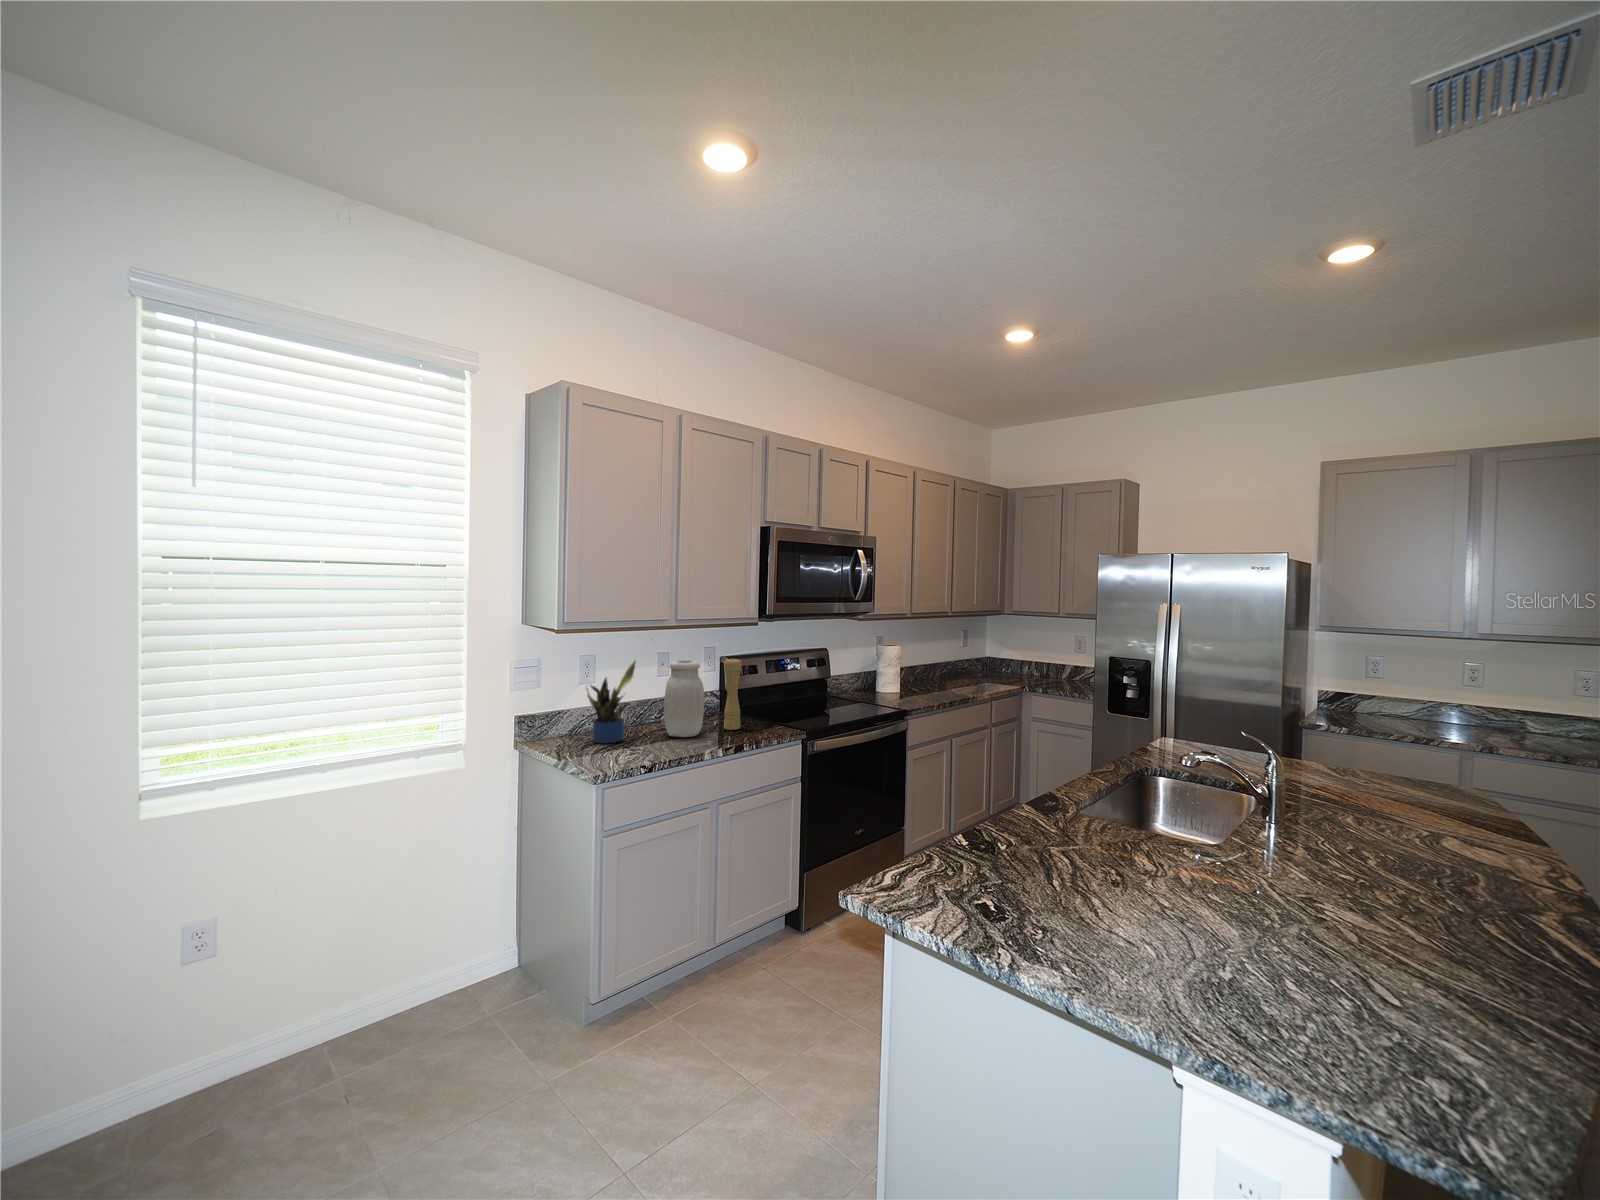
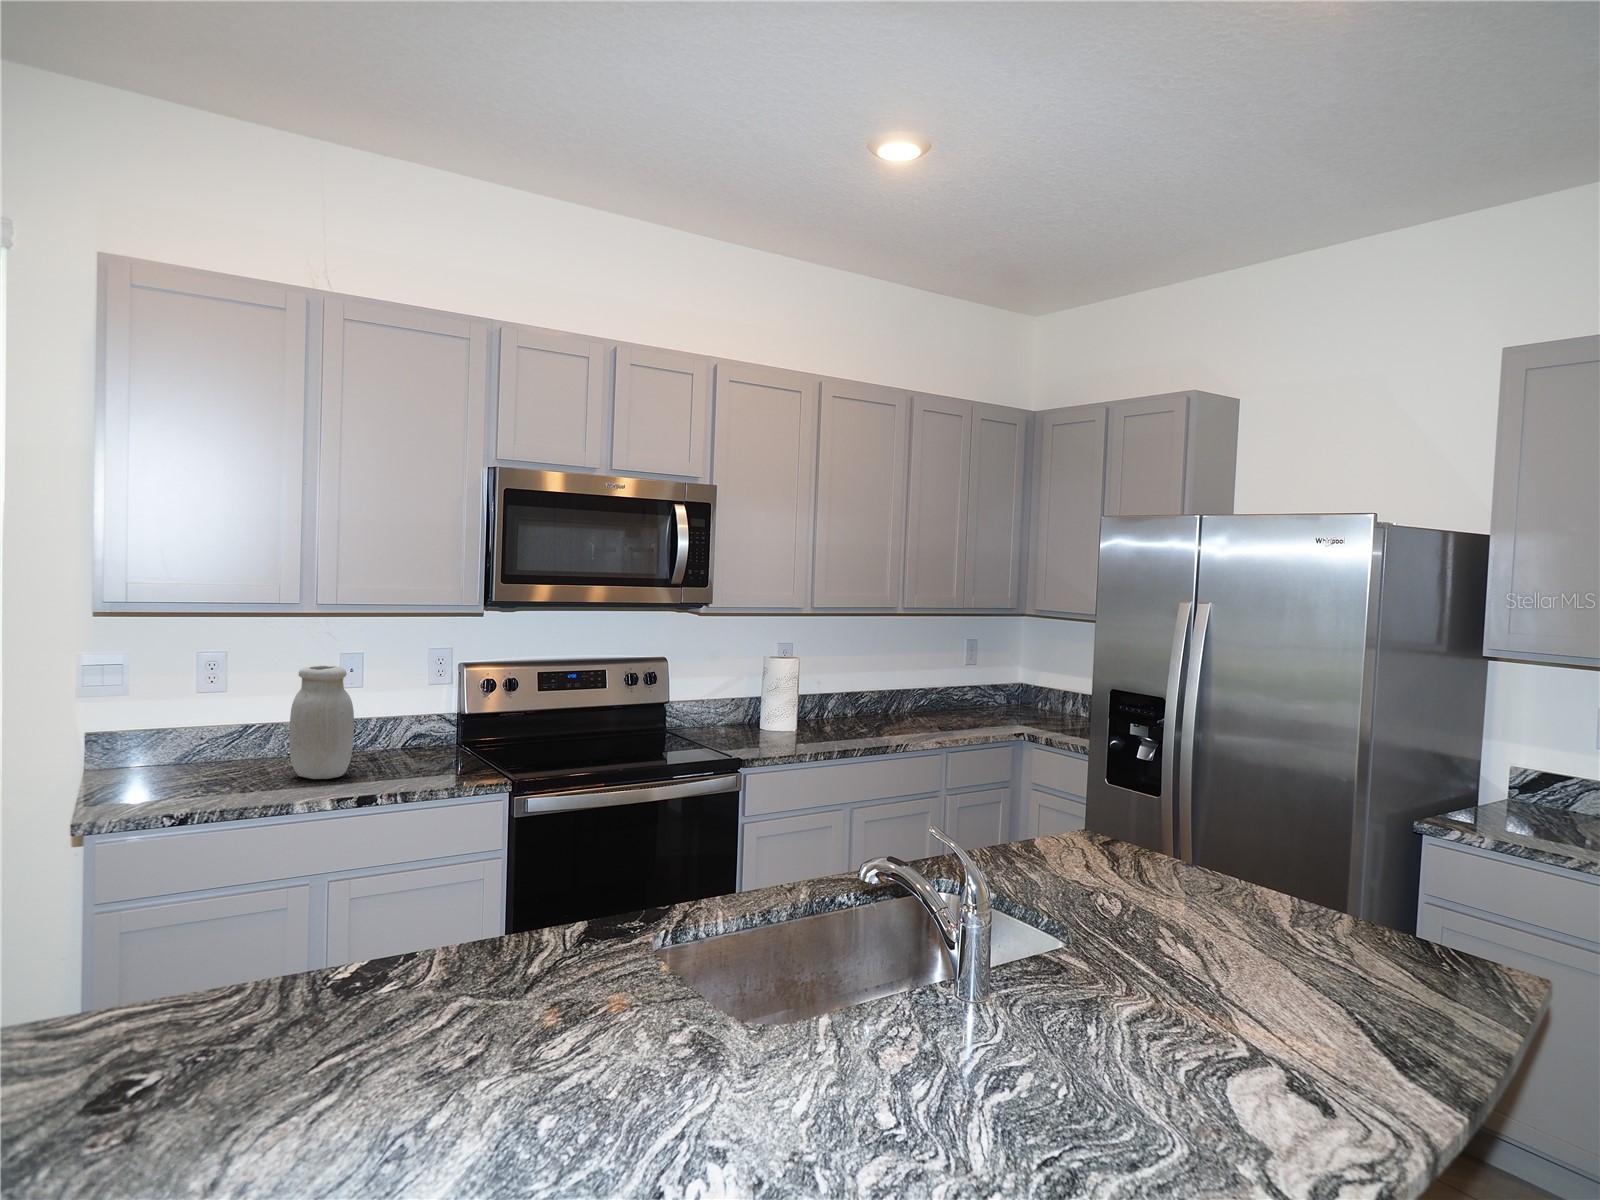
pepper mill: present [724,658,742,730] -> none [398,665,428,773]
potted plant: present [587,661,636,743] -> none [174,661,262,780]

